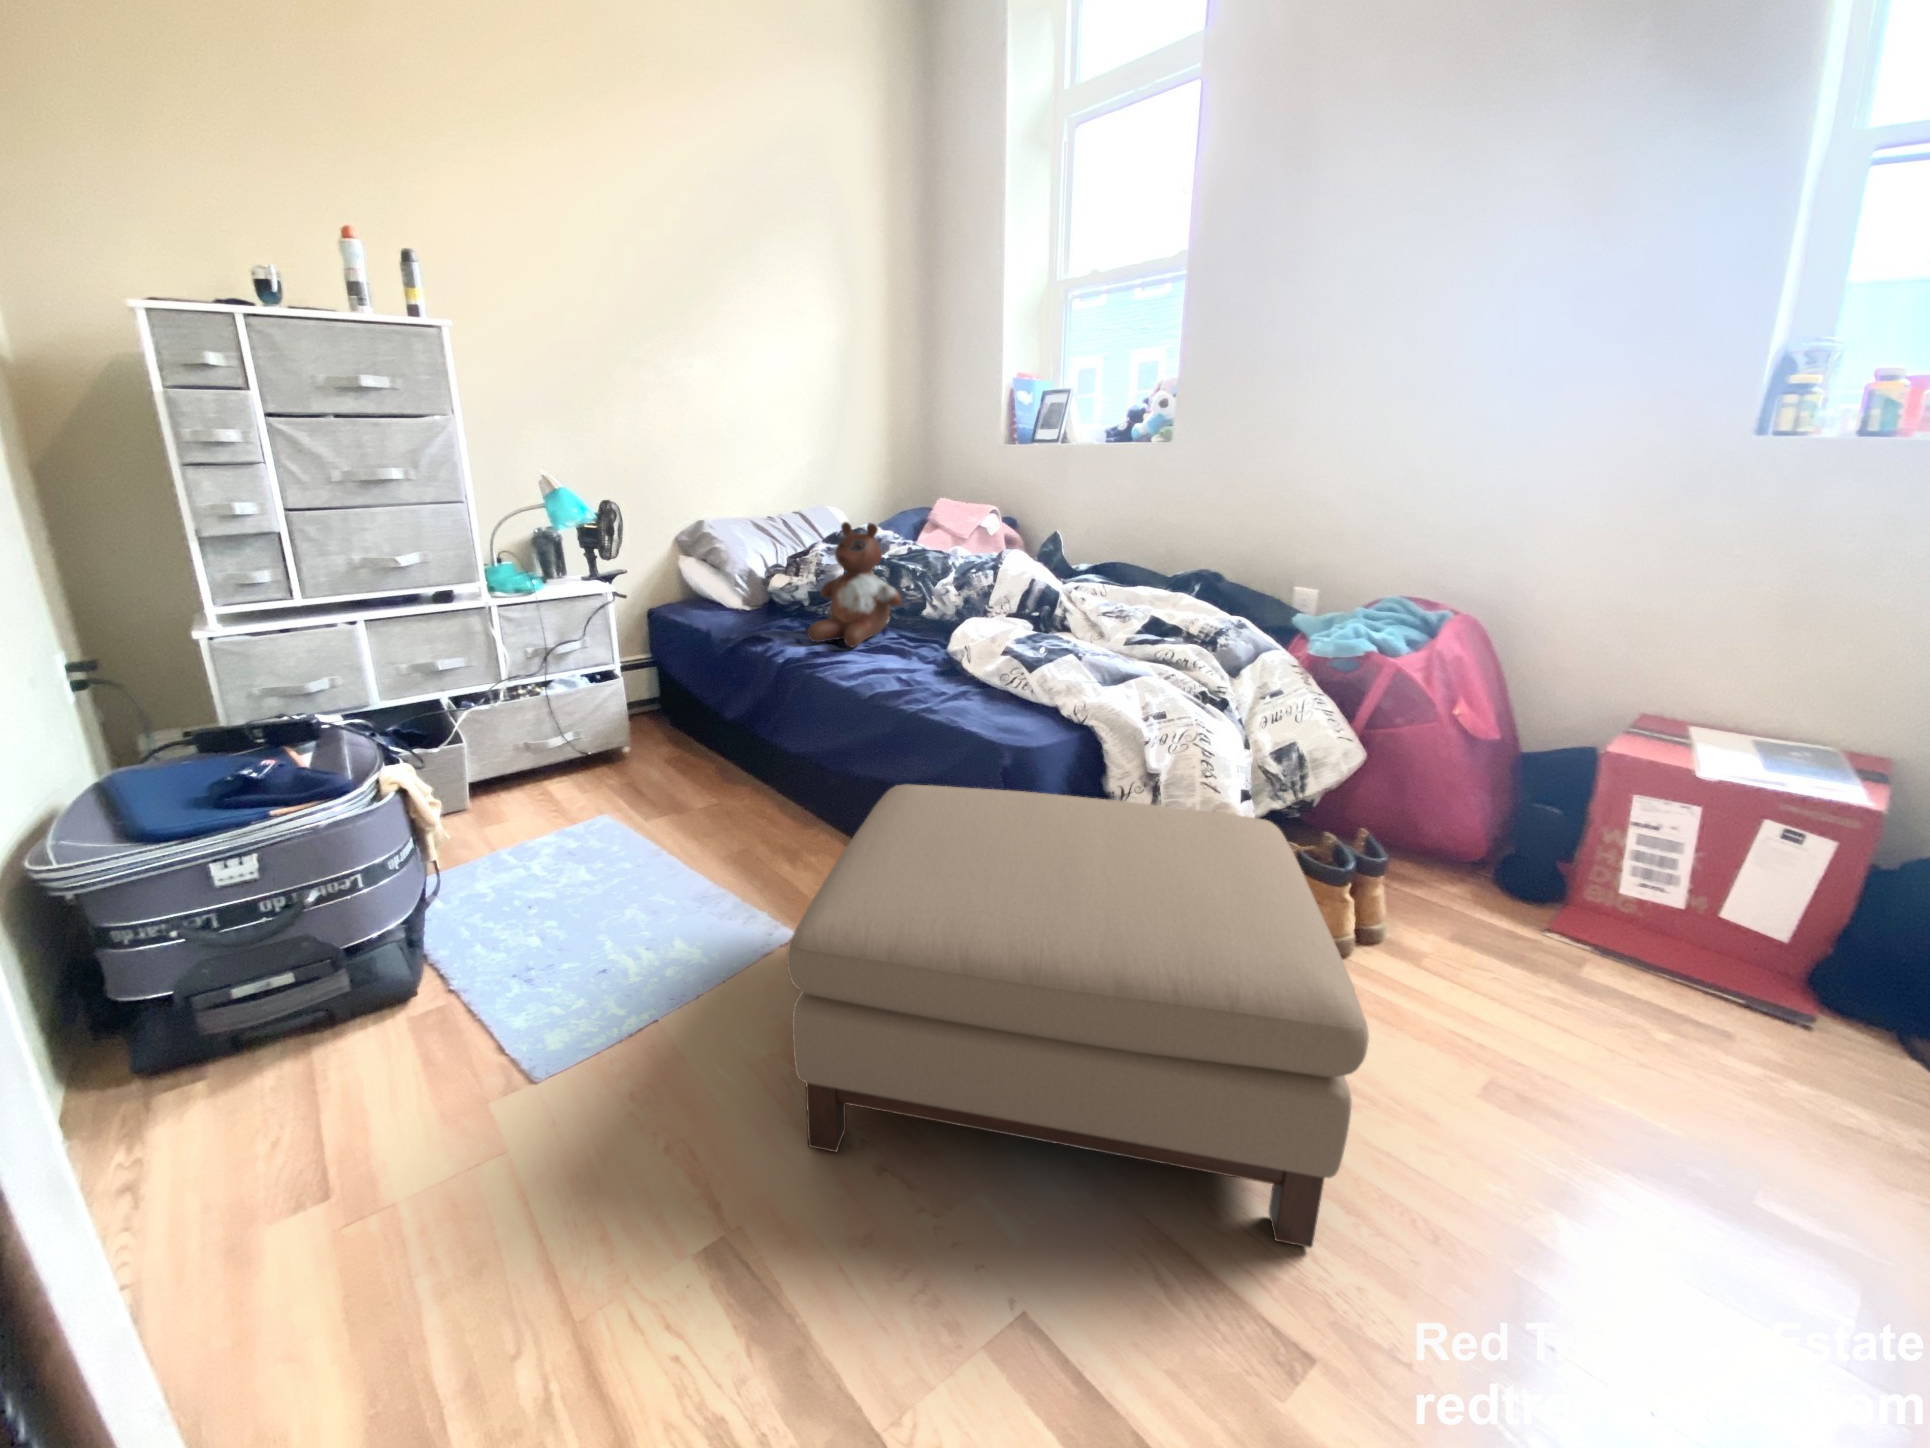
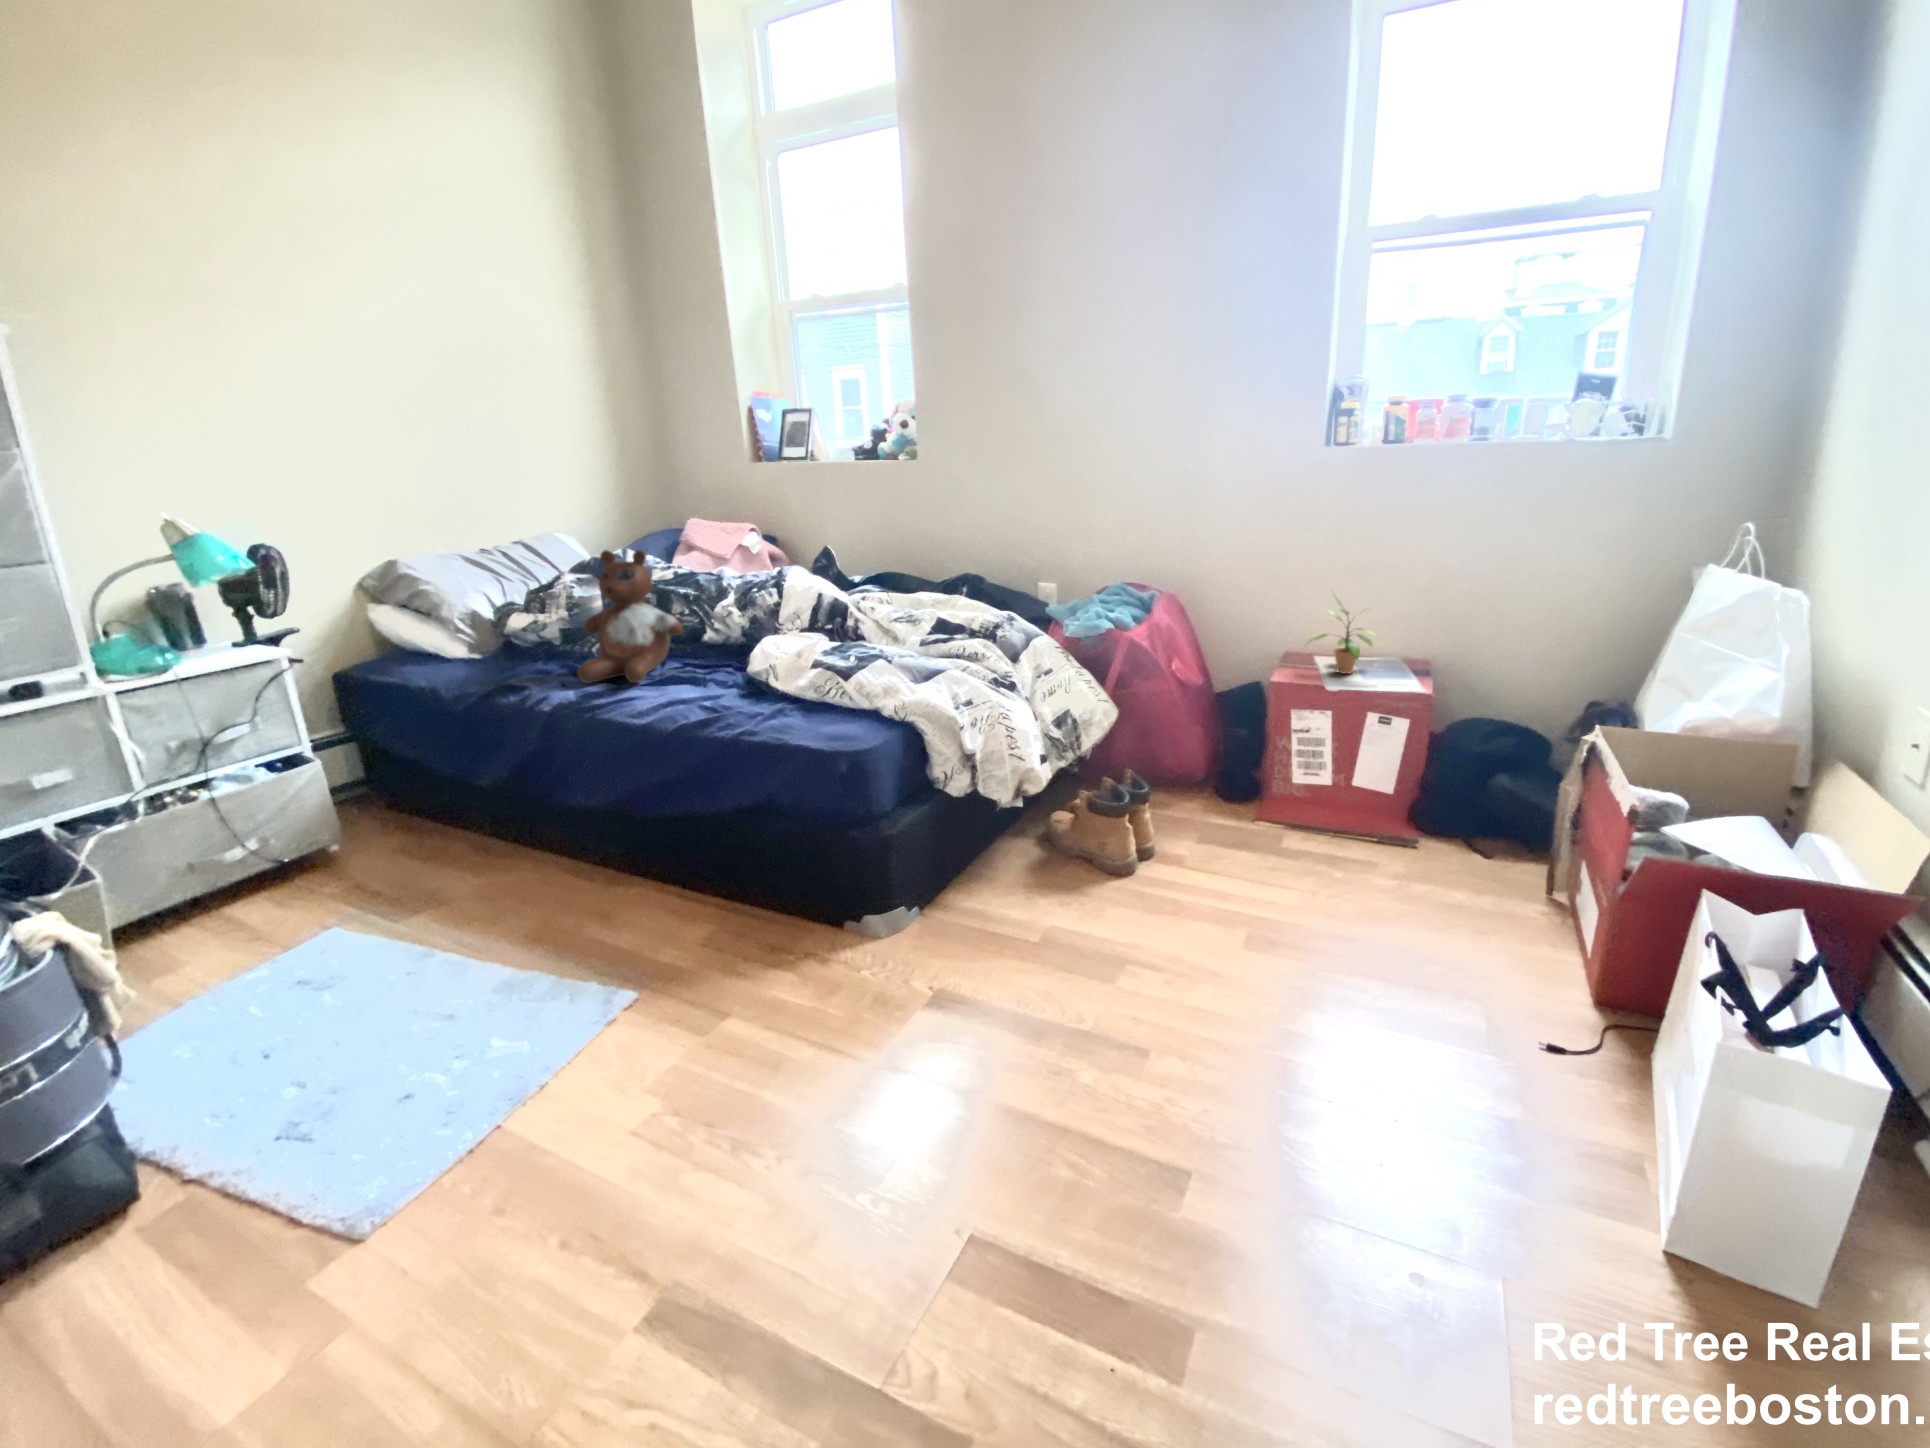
potted plant: none [1669,634,1821,759] -> present [1308,593,1376,674]
ottoman: present [787,784,1369,1248] -> none [694,774,1185,1170]

